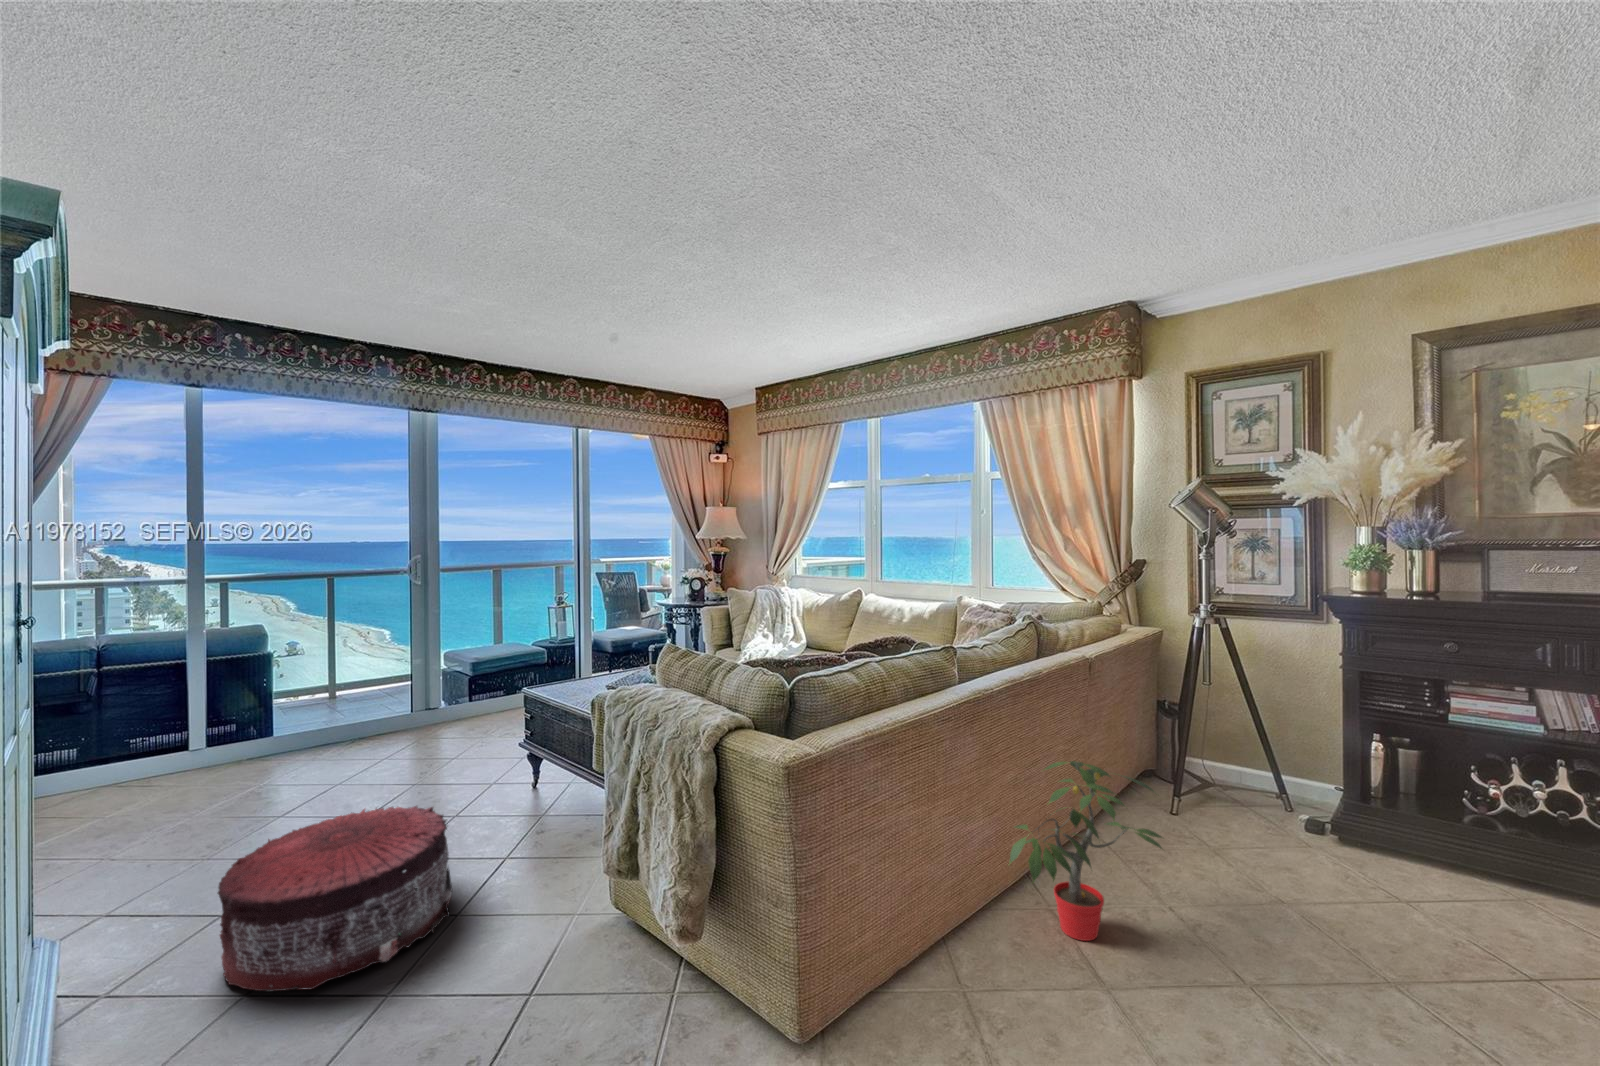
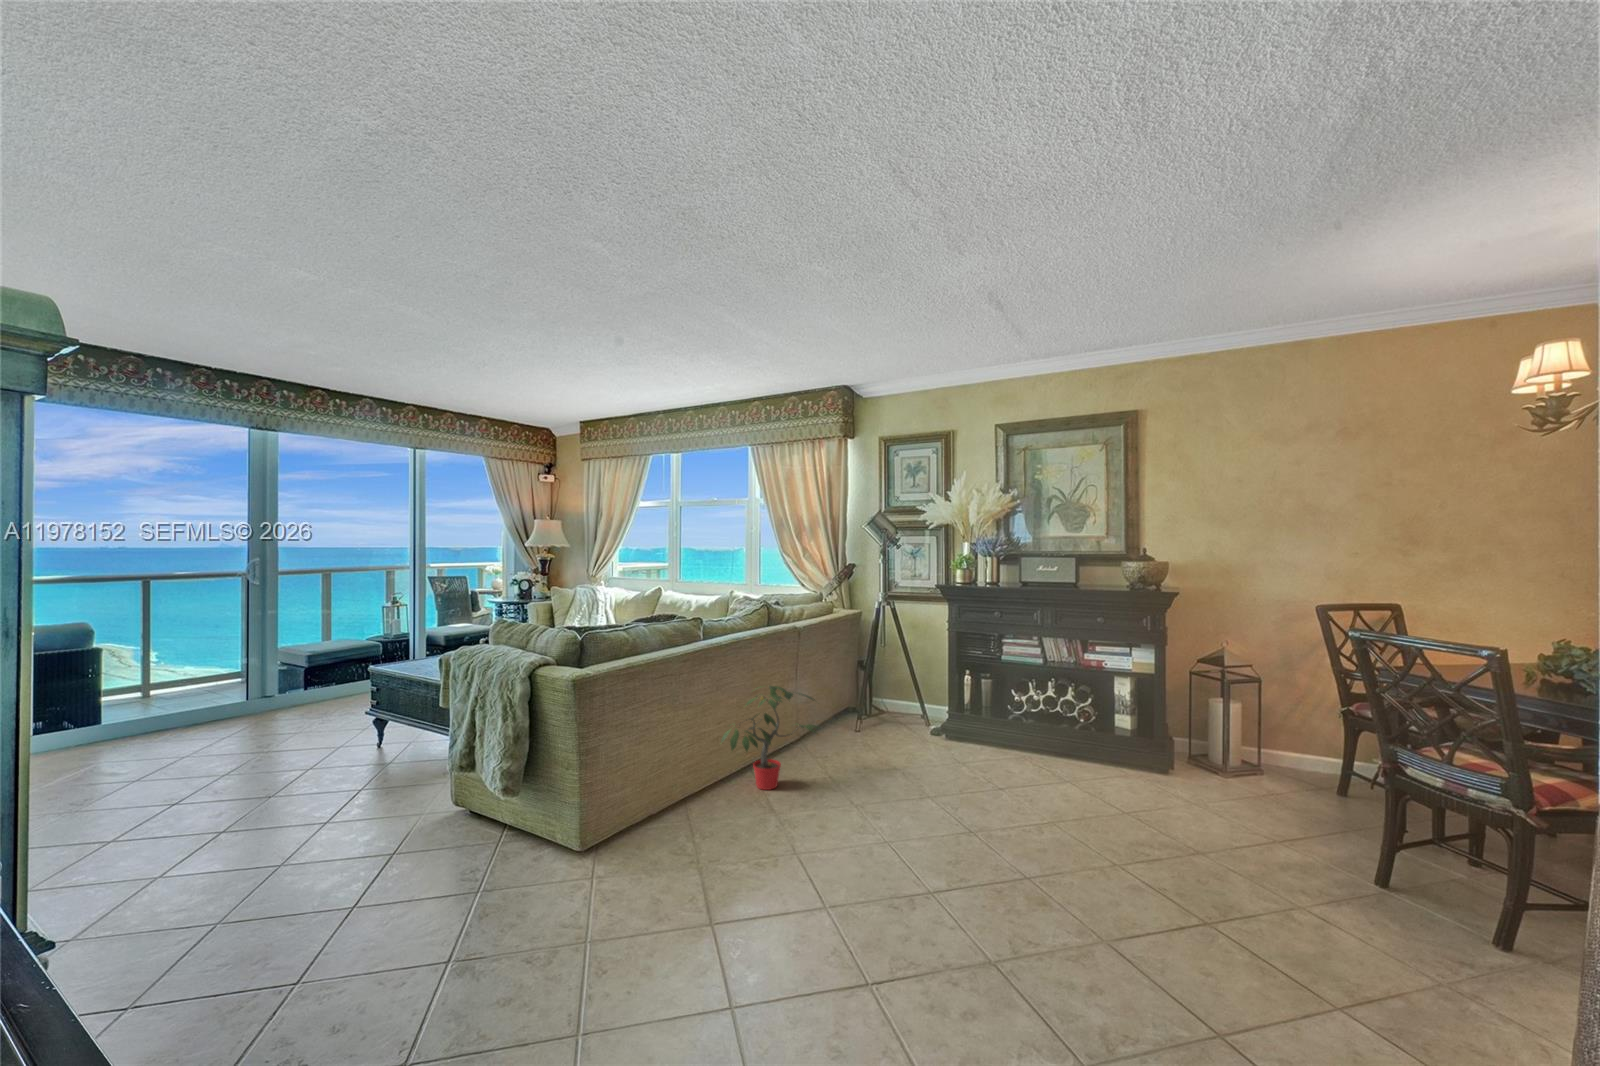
pouf: present [218,806,452,991] -> none [132,748,324,870]

